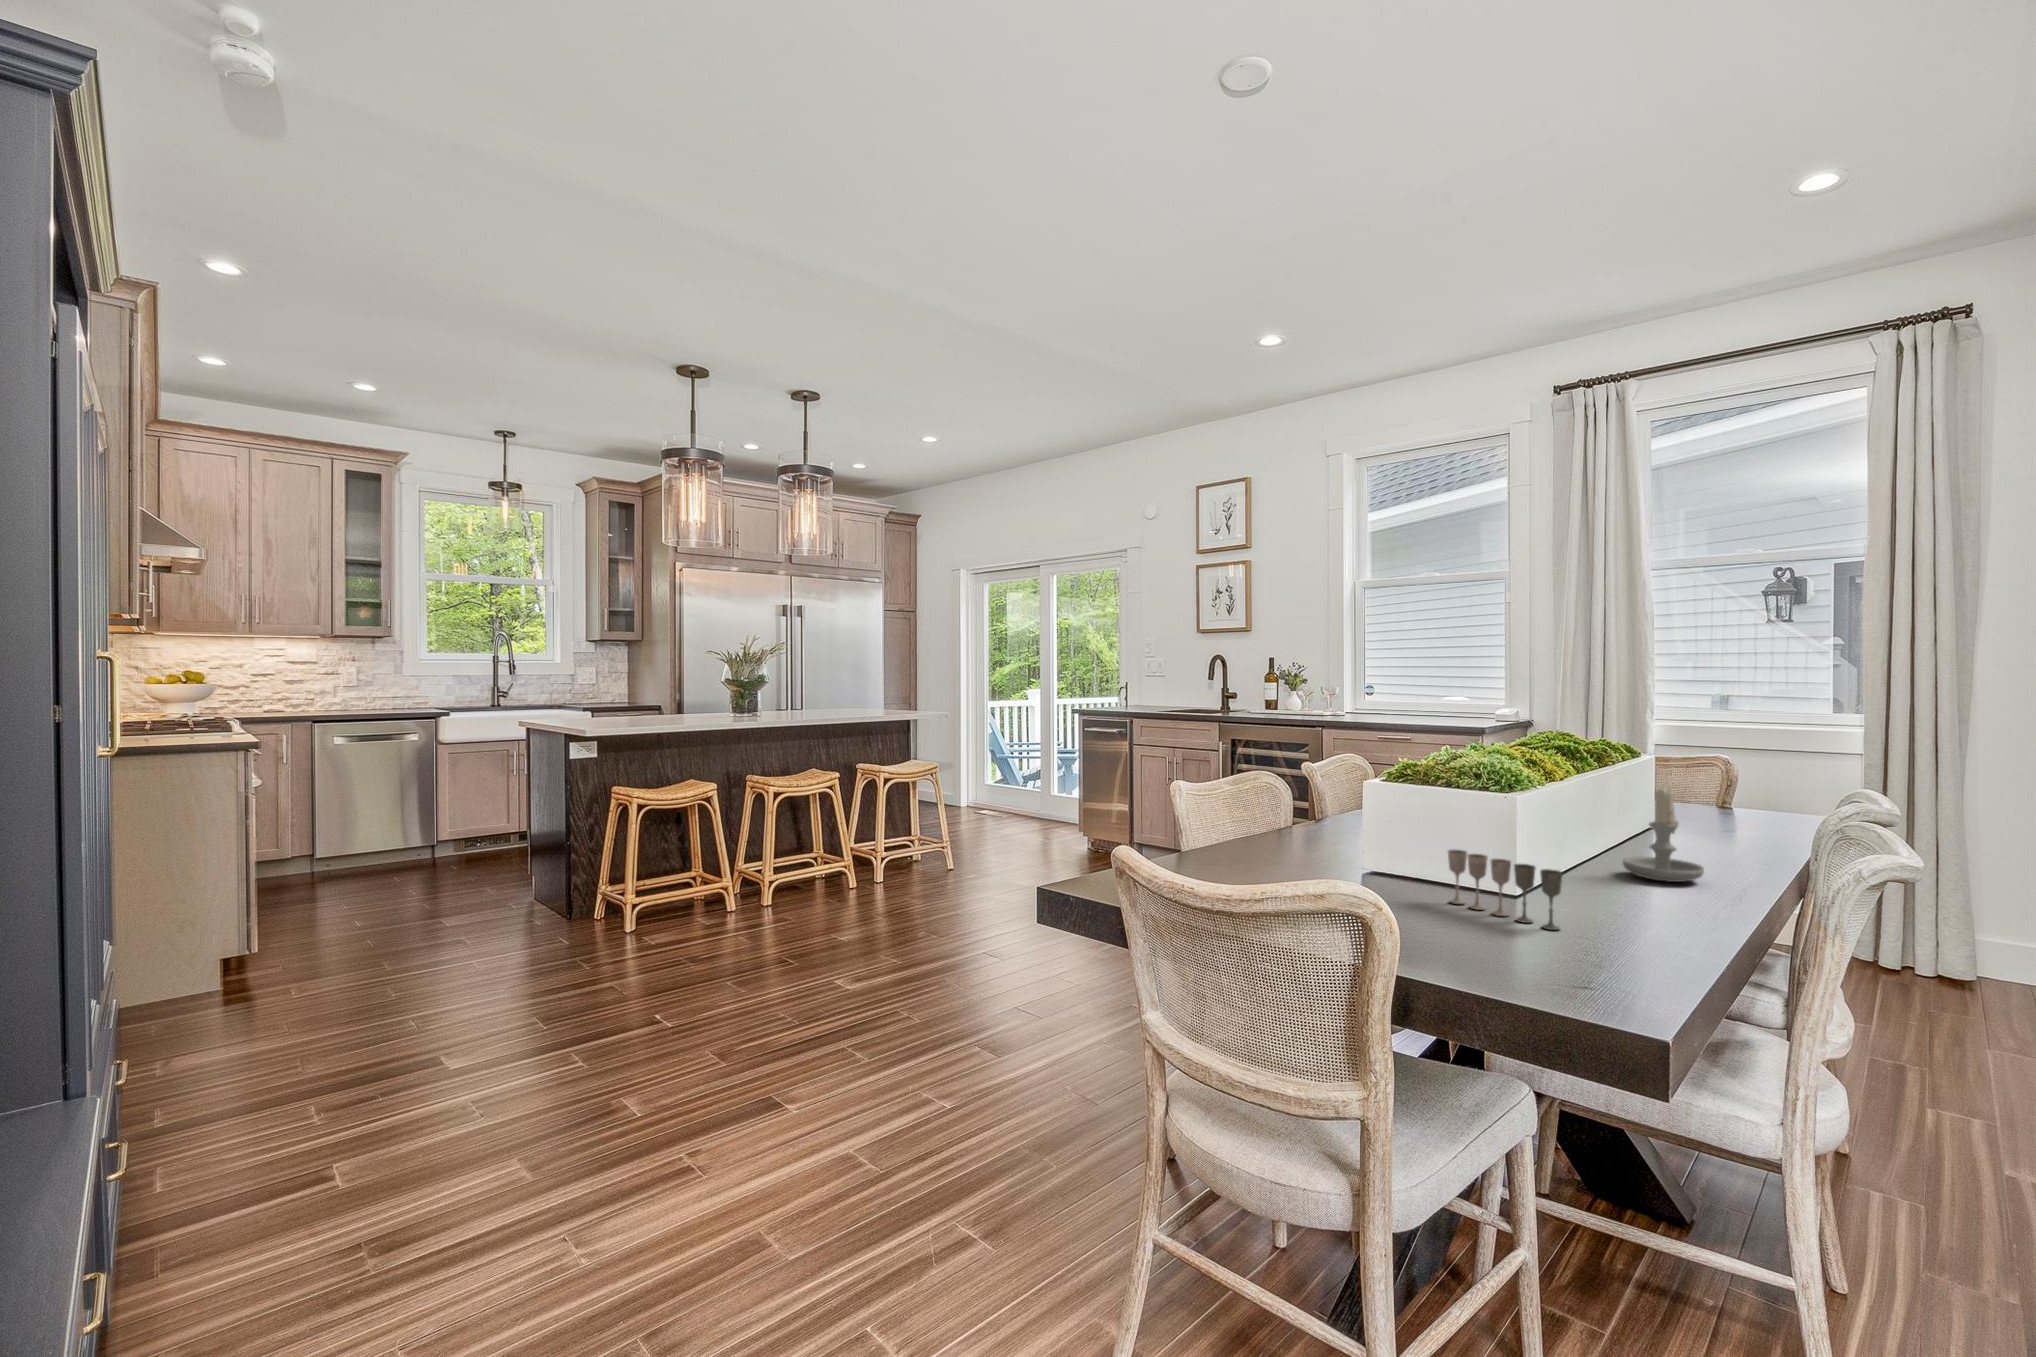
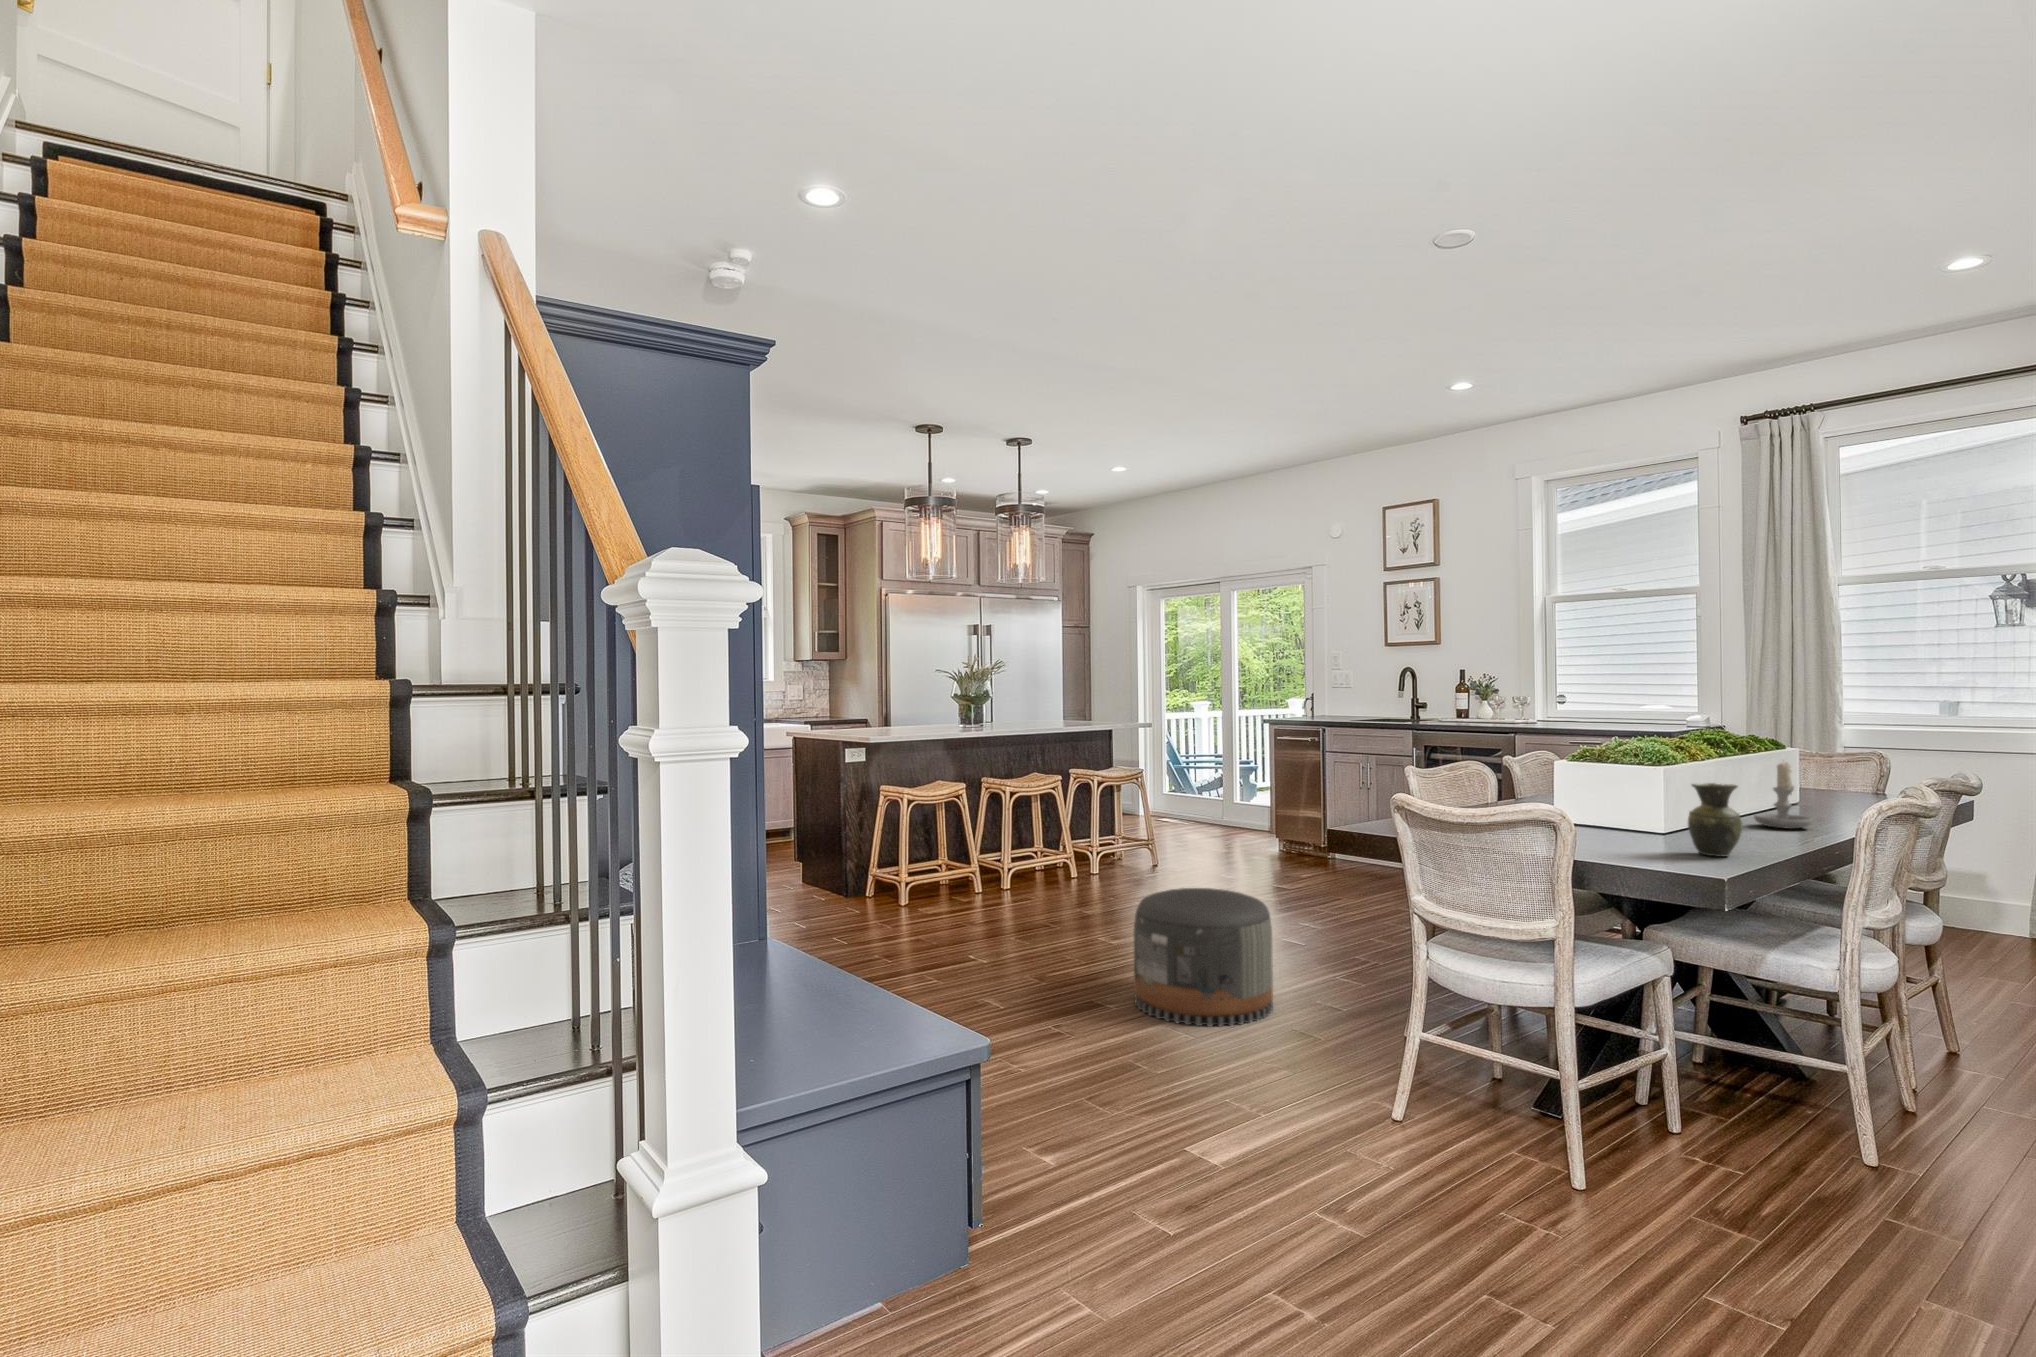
vase: none [1560,837,1647,961] -> present [1688,783,1742,856]
wine glass: present [1448,850,1563,930] -> none [1618,800,1694,846]
pouf: none [818,939,1002,1148] -> present [1134,888,1273,1027]

